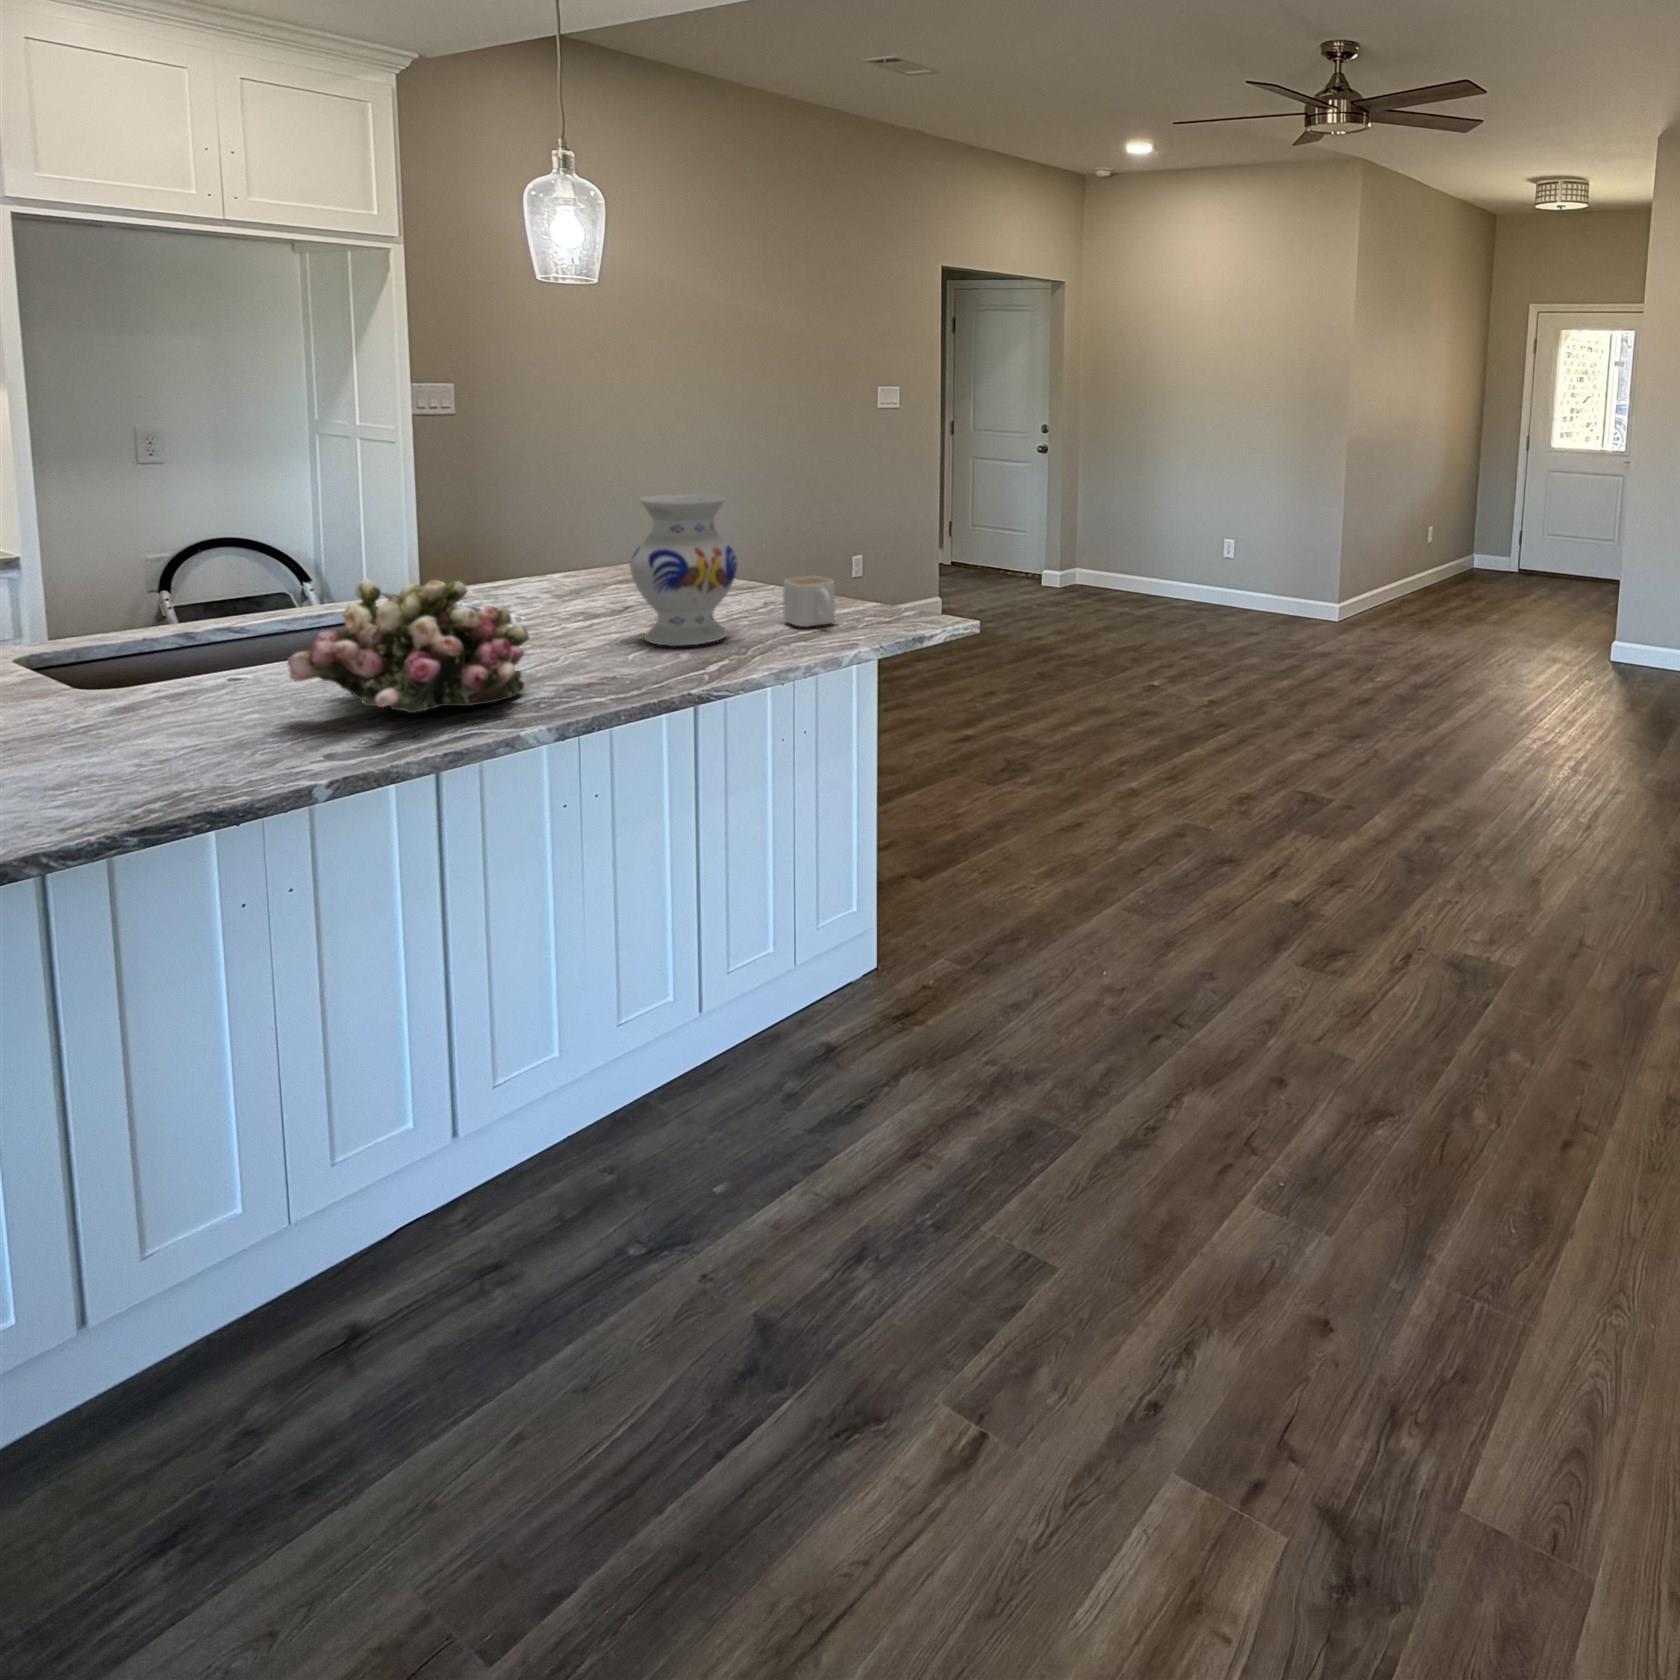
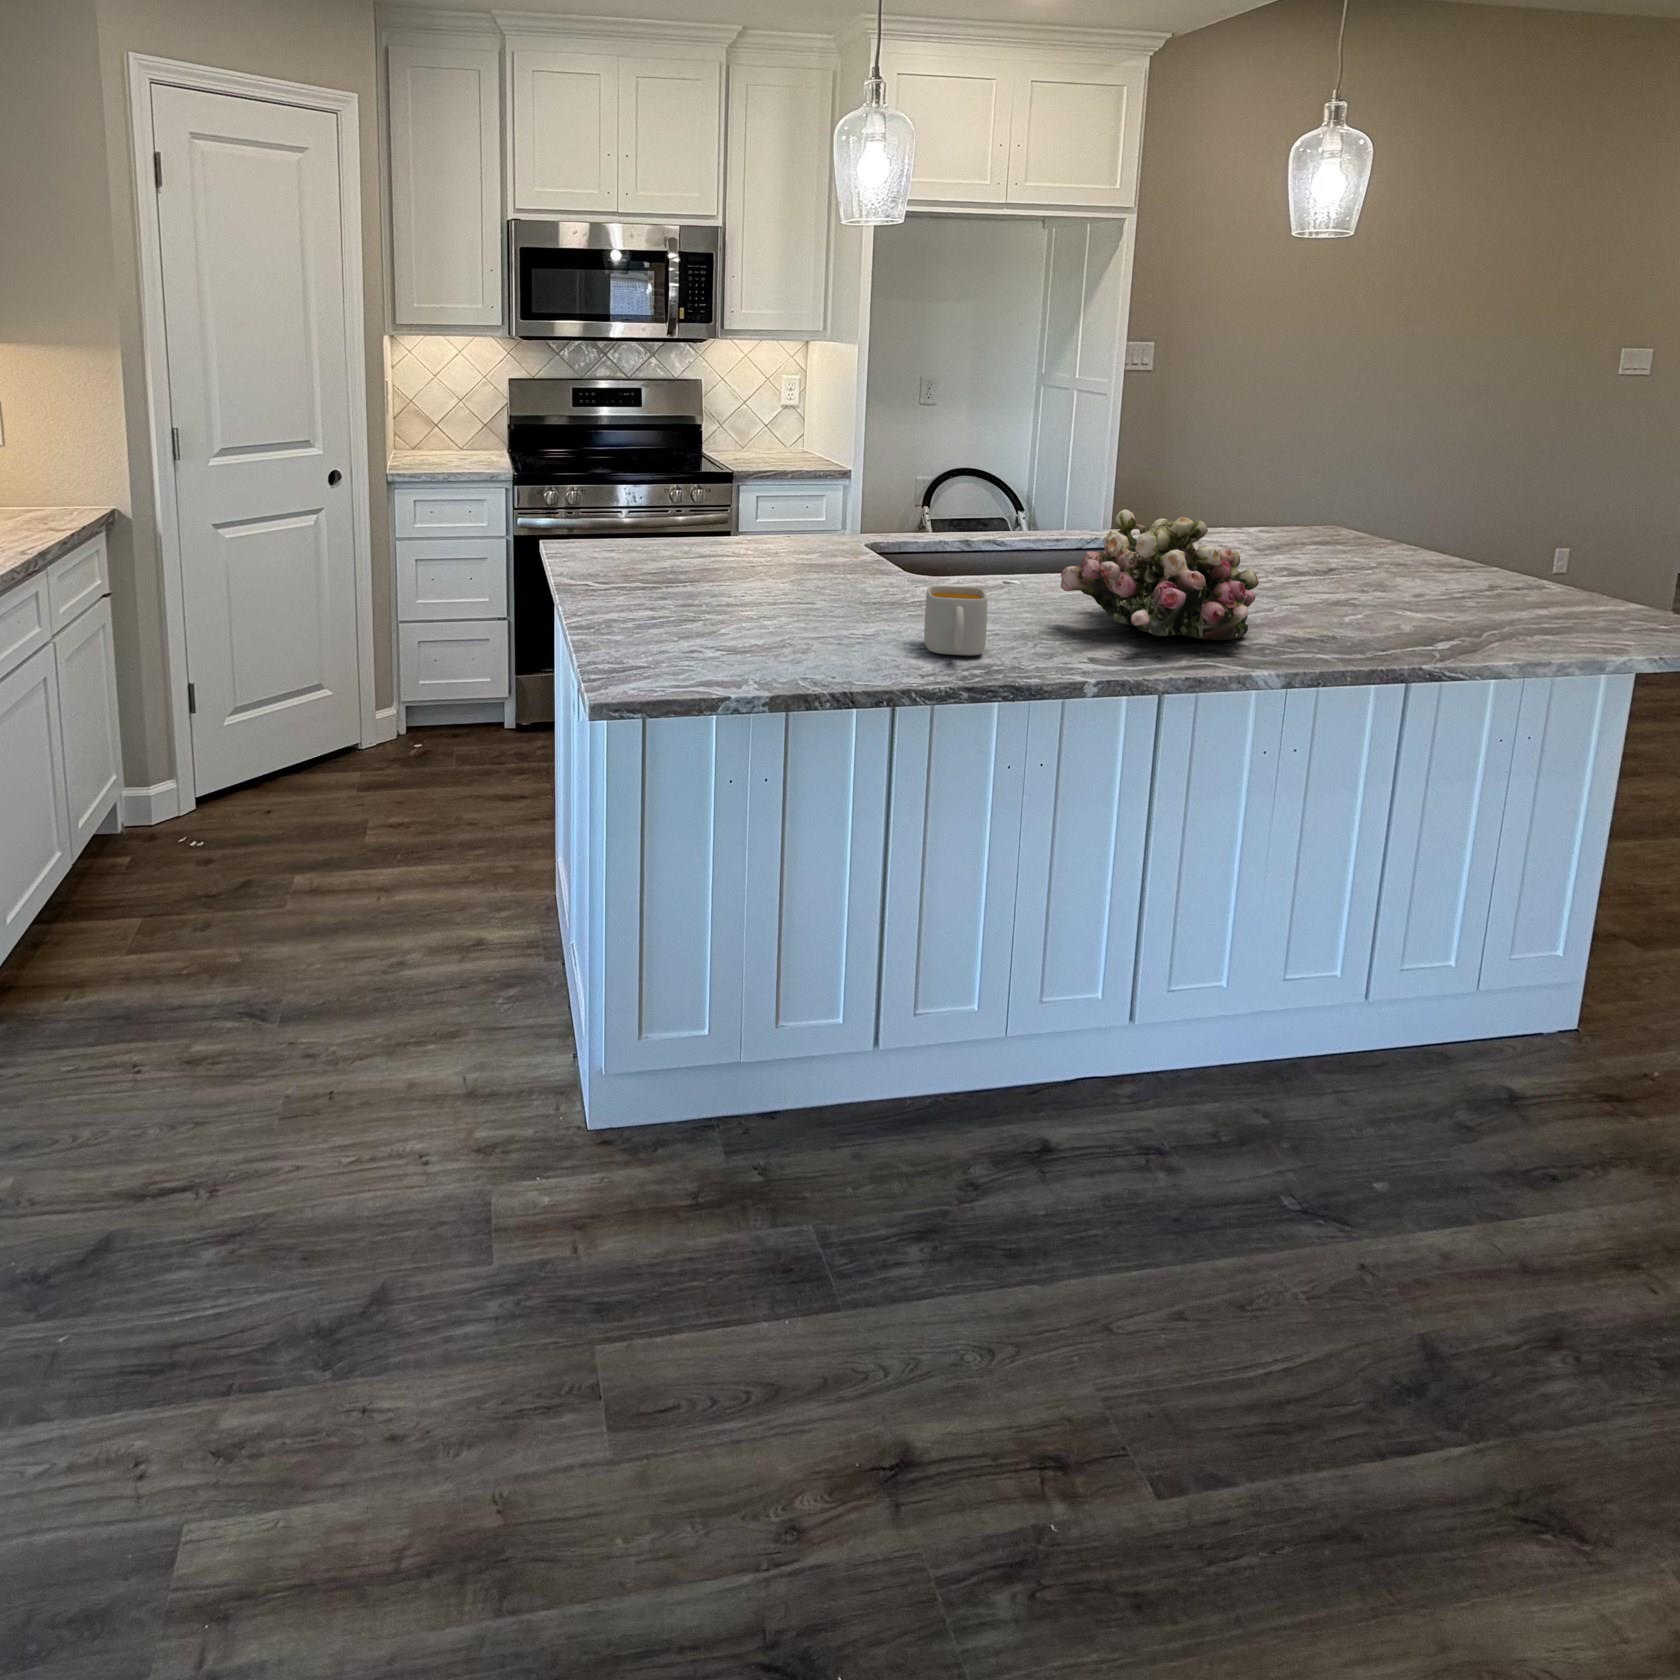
vase: present [630,494,737,646] -> none [1354,455,1479,619]
mug: present [783,576,835,627] -> present [924,586,987,655]

